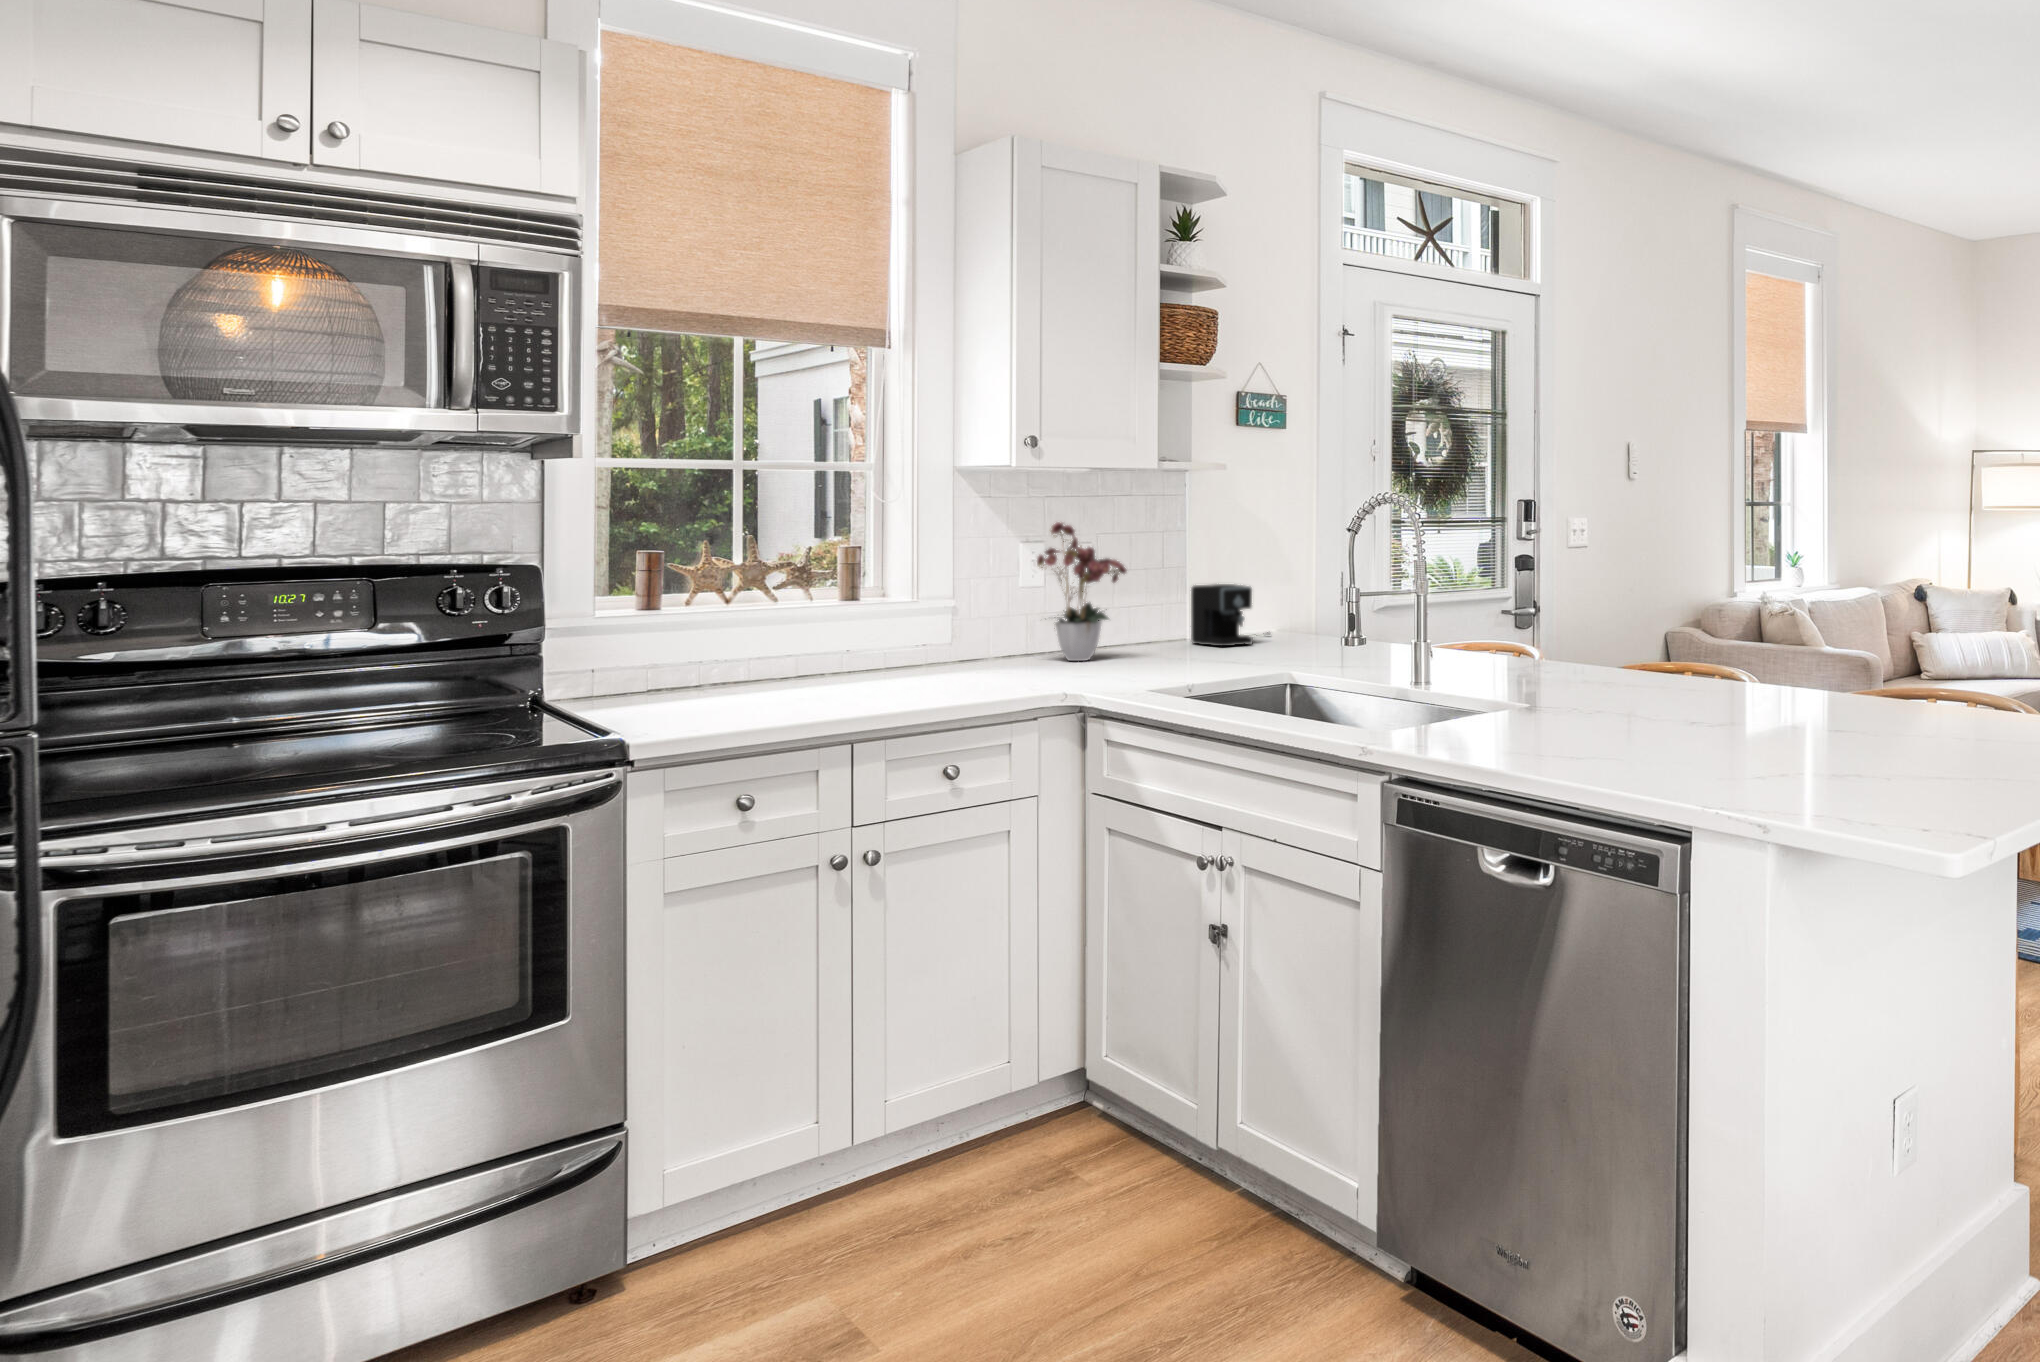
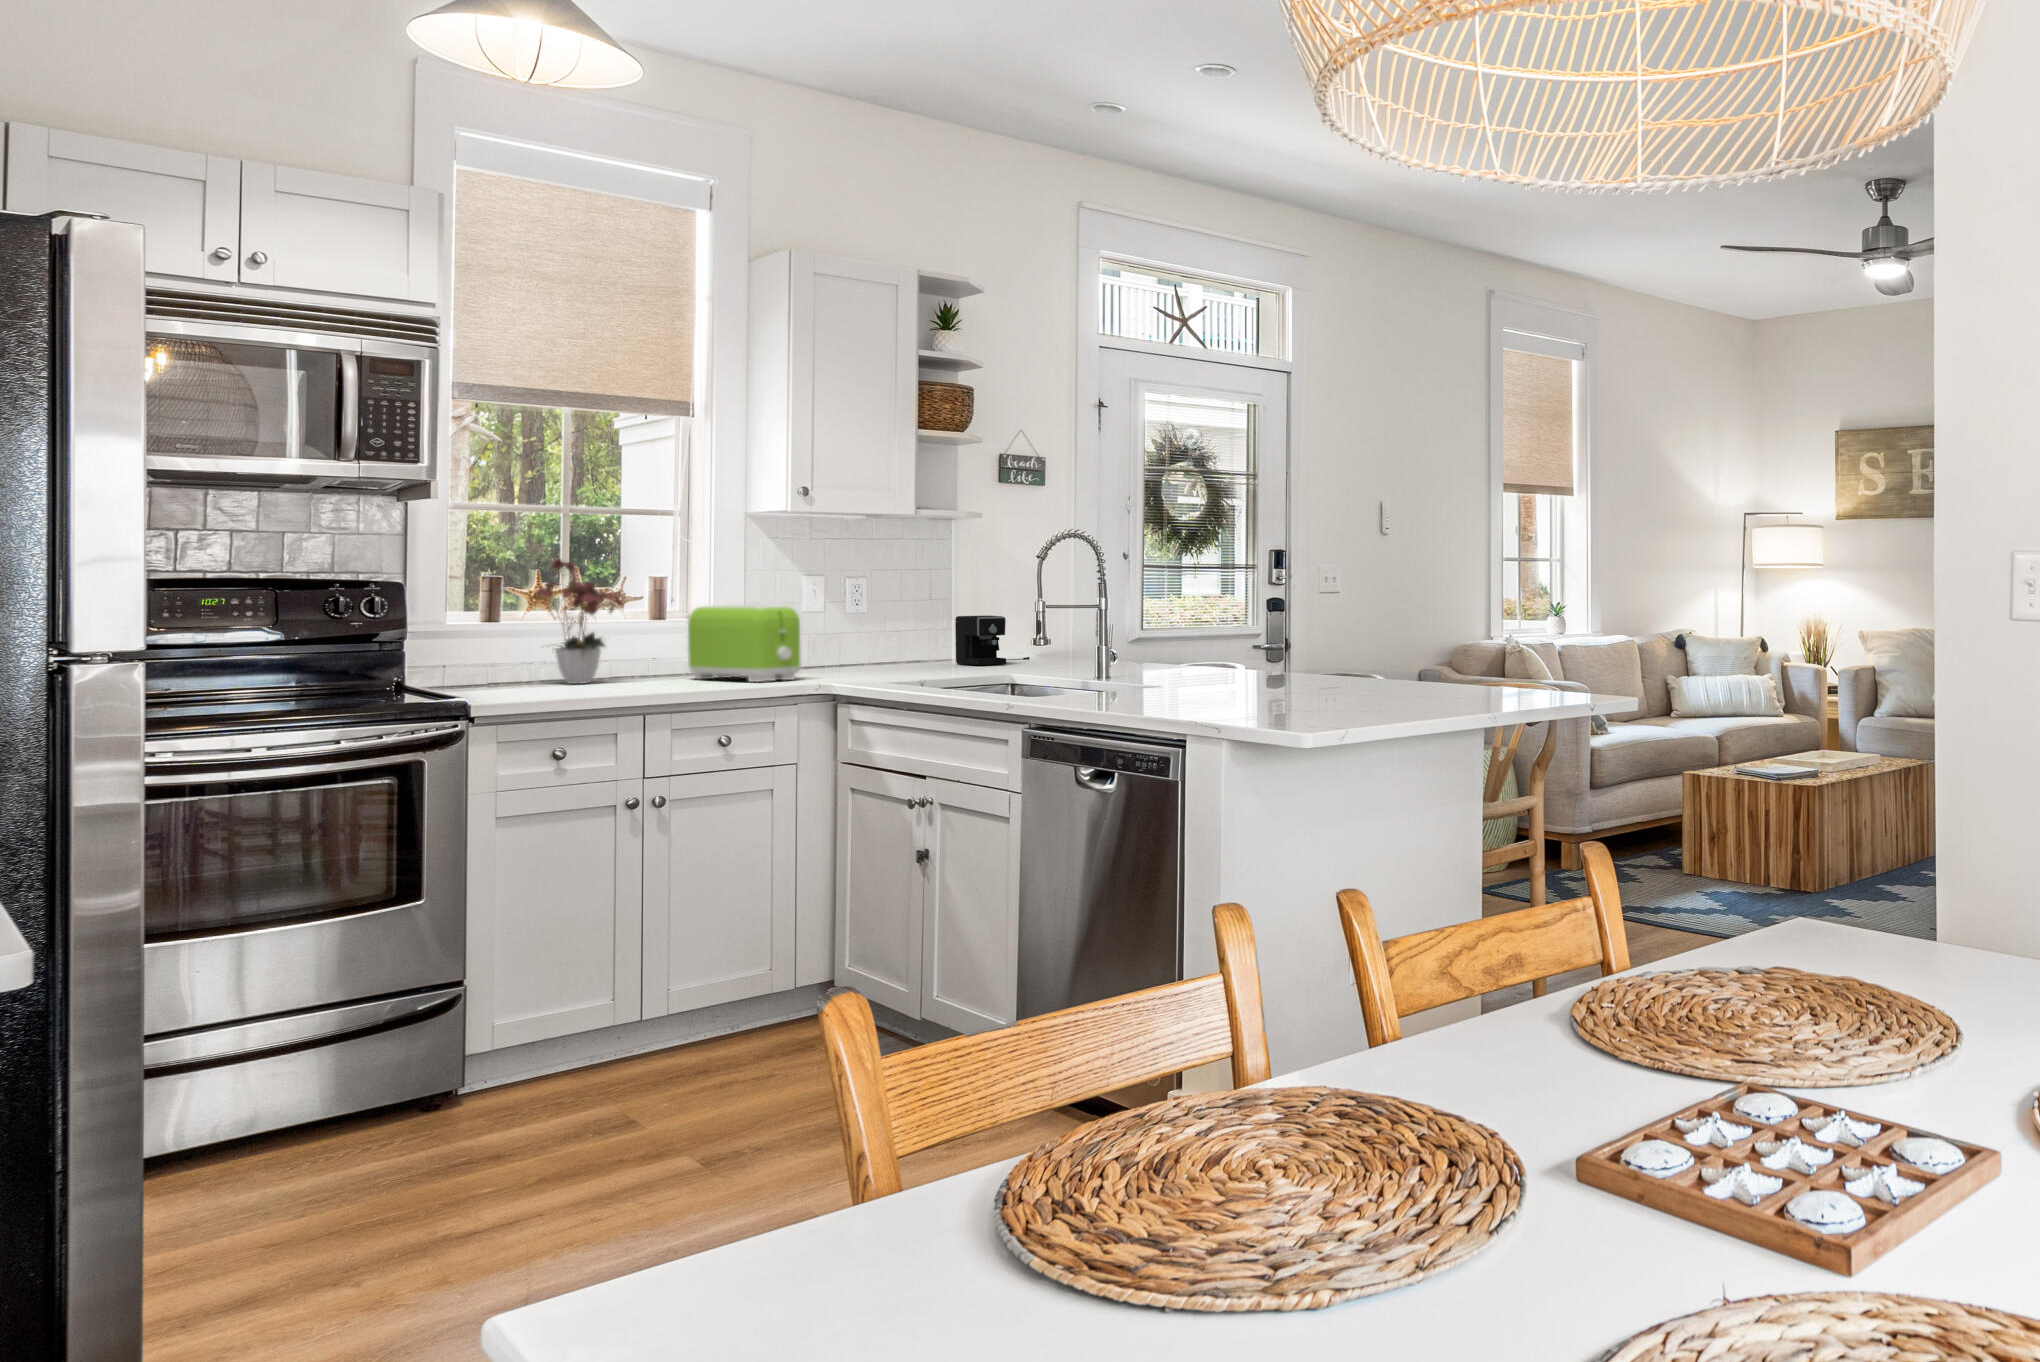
flower arrangement: present [1037,522,1126,661] -> present [537,559,622,684]
toaster: none [889,582,1030,684] -> present [688,605,800,682]

